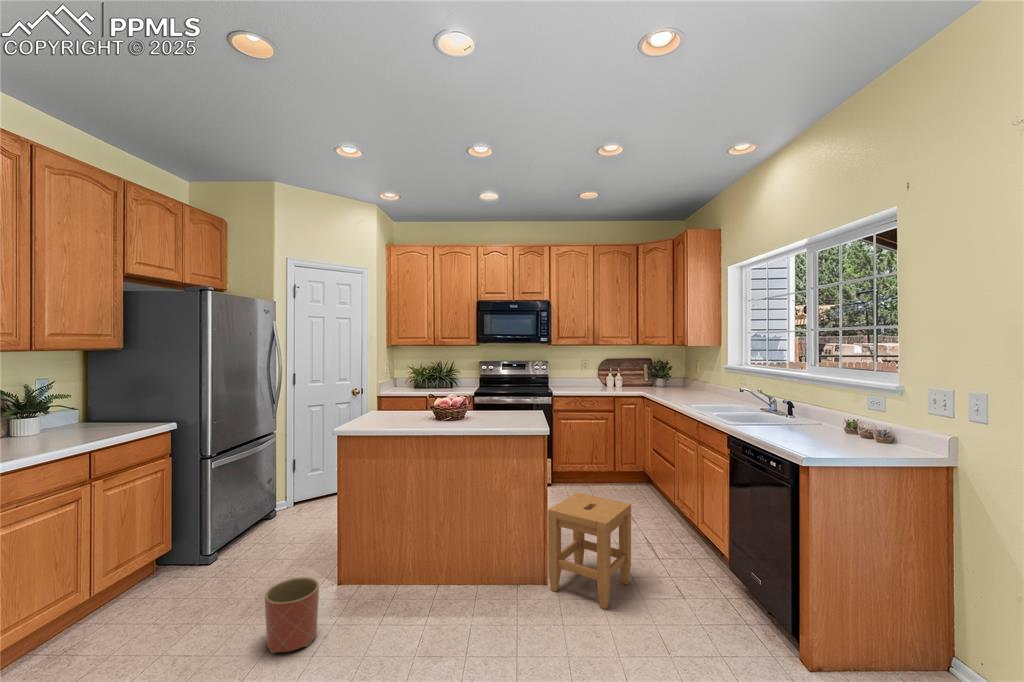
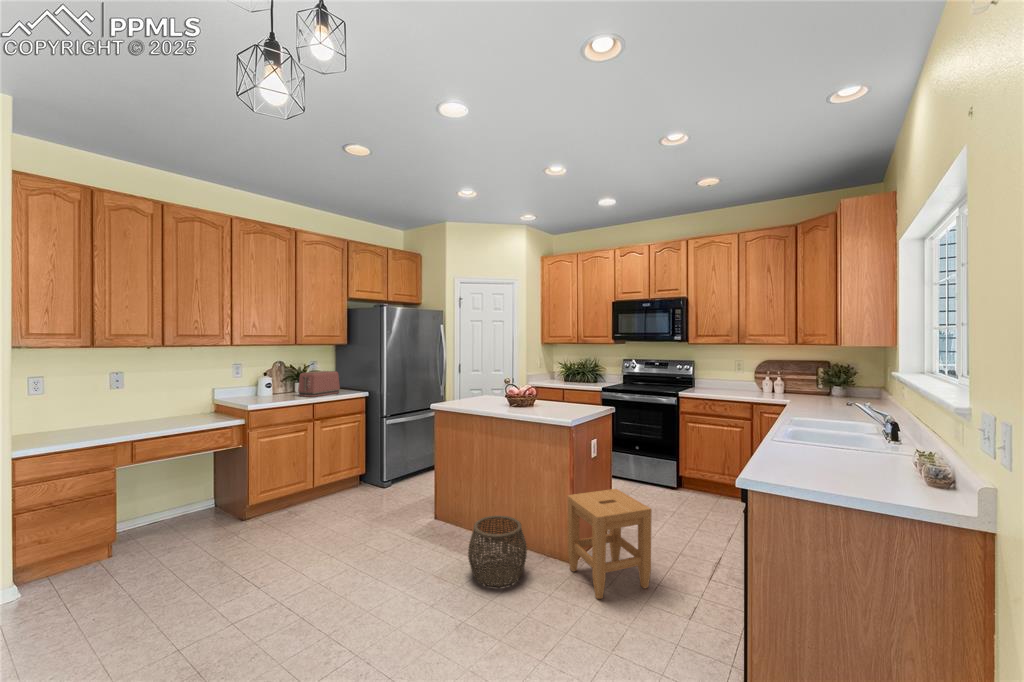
toaster: none [40,393,122,442] -> present [298,371,340,397]
woven basket: none [455,550,526,641] -> present [468,516,527,587]
planter: present [265,577,319,653] -> none [364,502,398,548]

